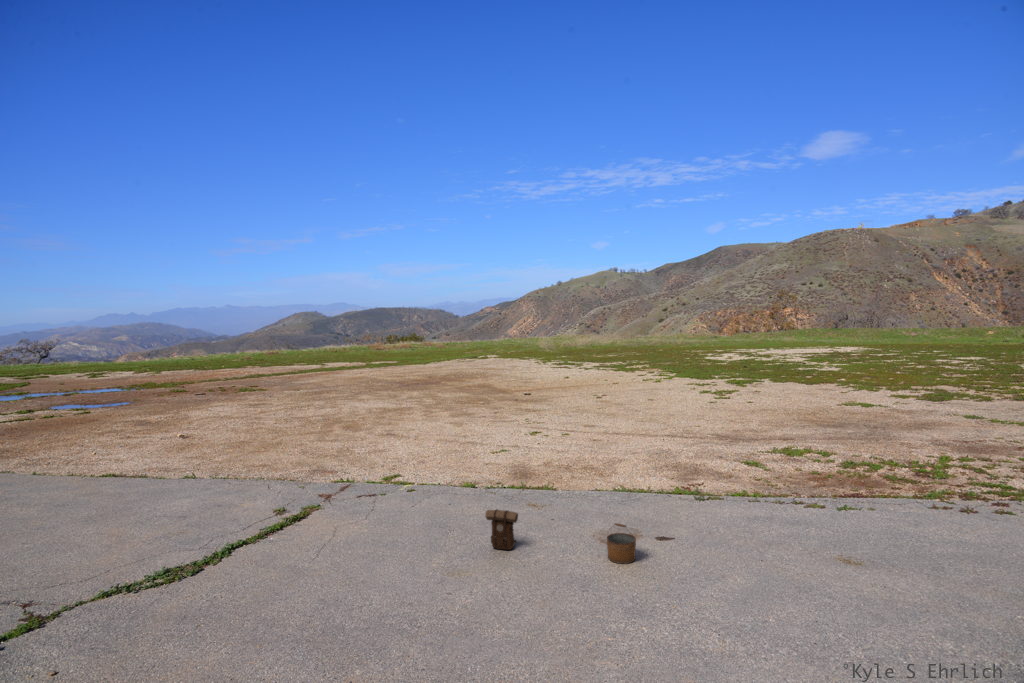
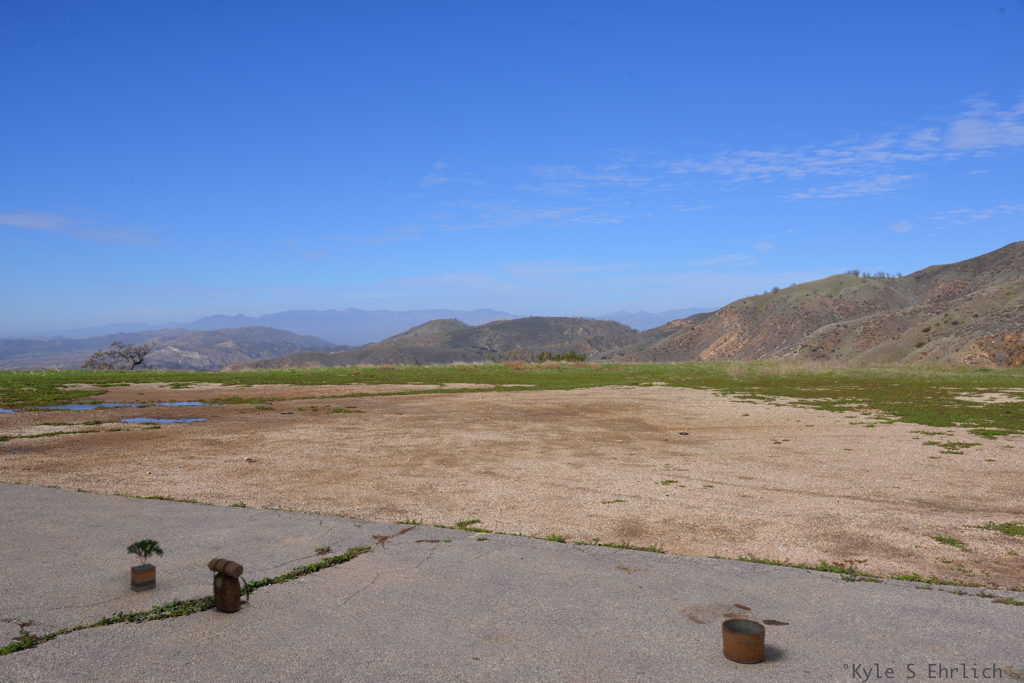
backpack: present [485,509,518,550] -> present [208,558,249,612]
potted tree: none [109,518,147,565] -> present [127,539,164,592]

